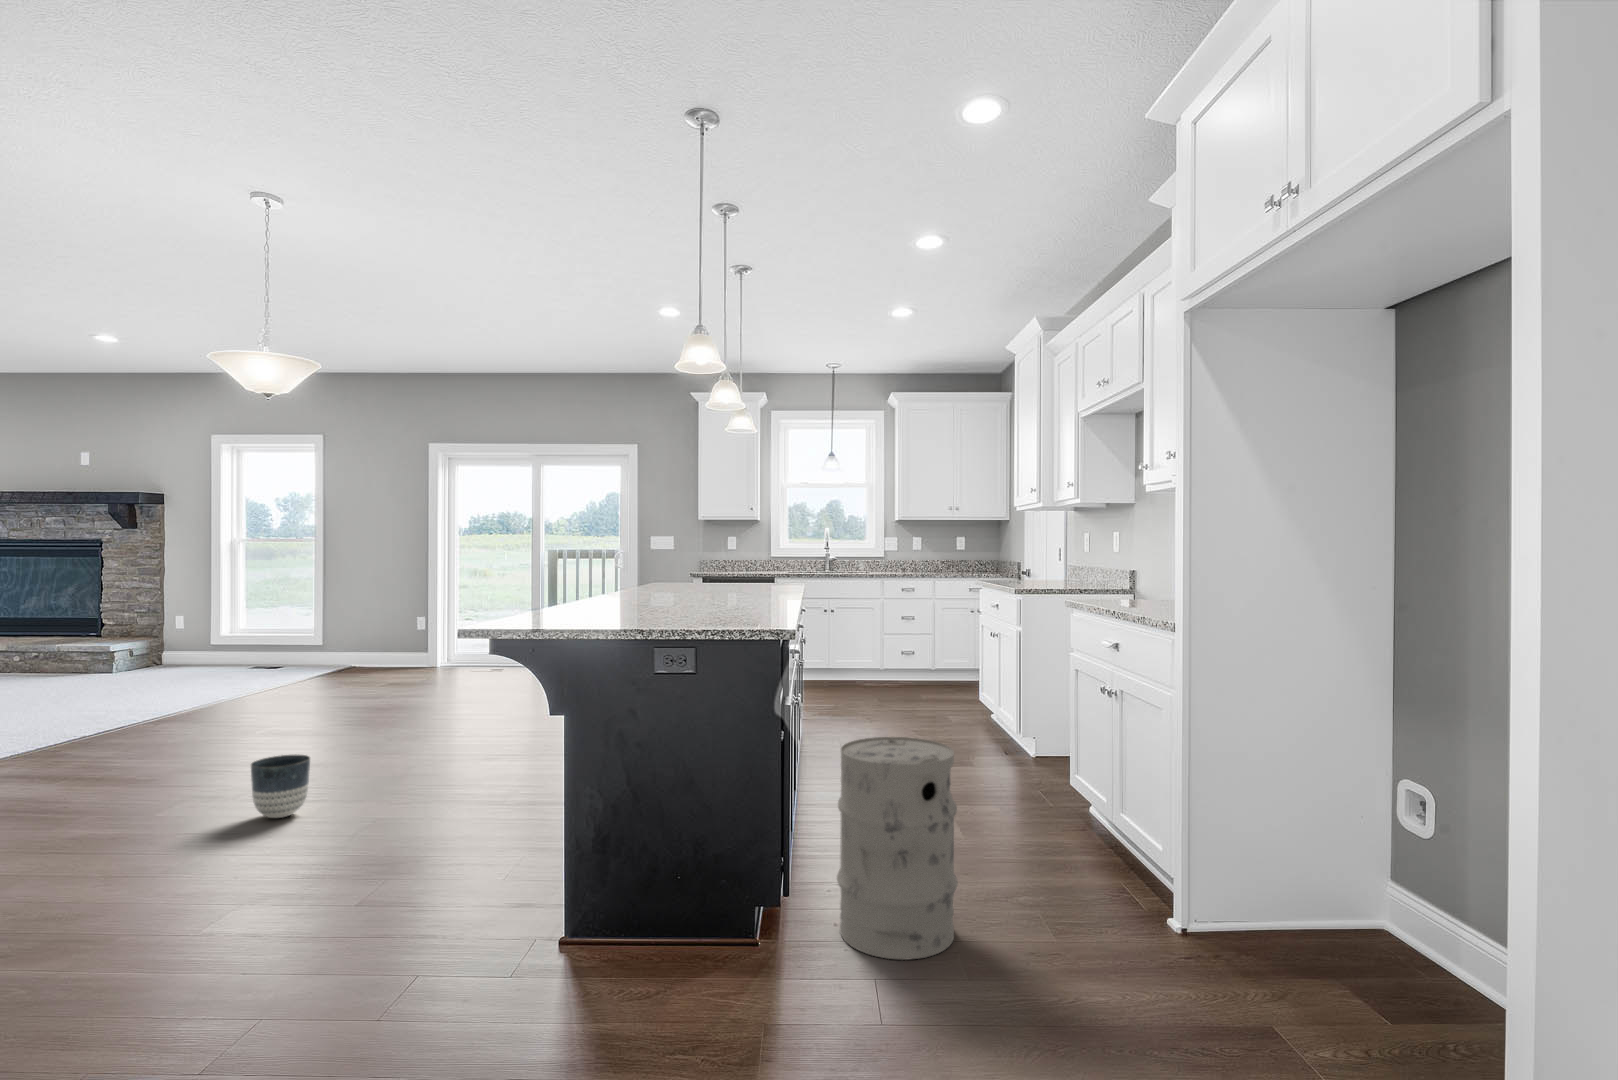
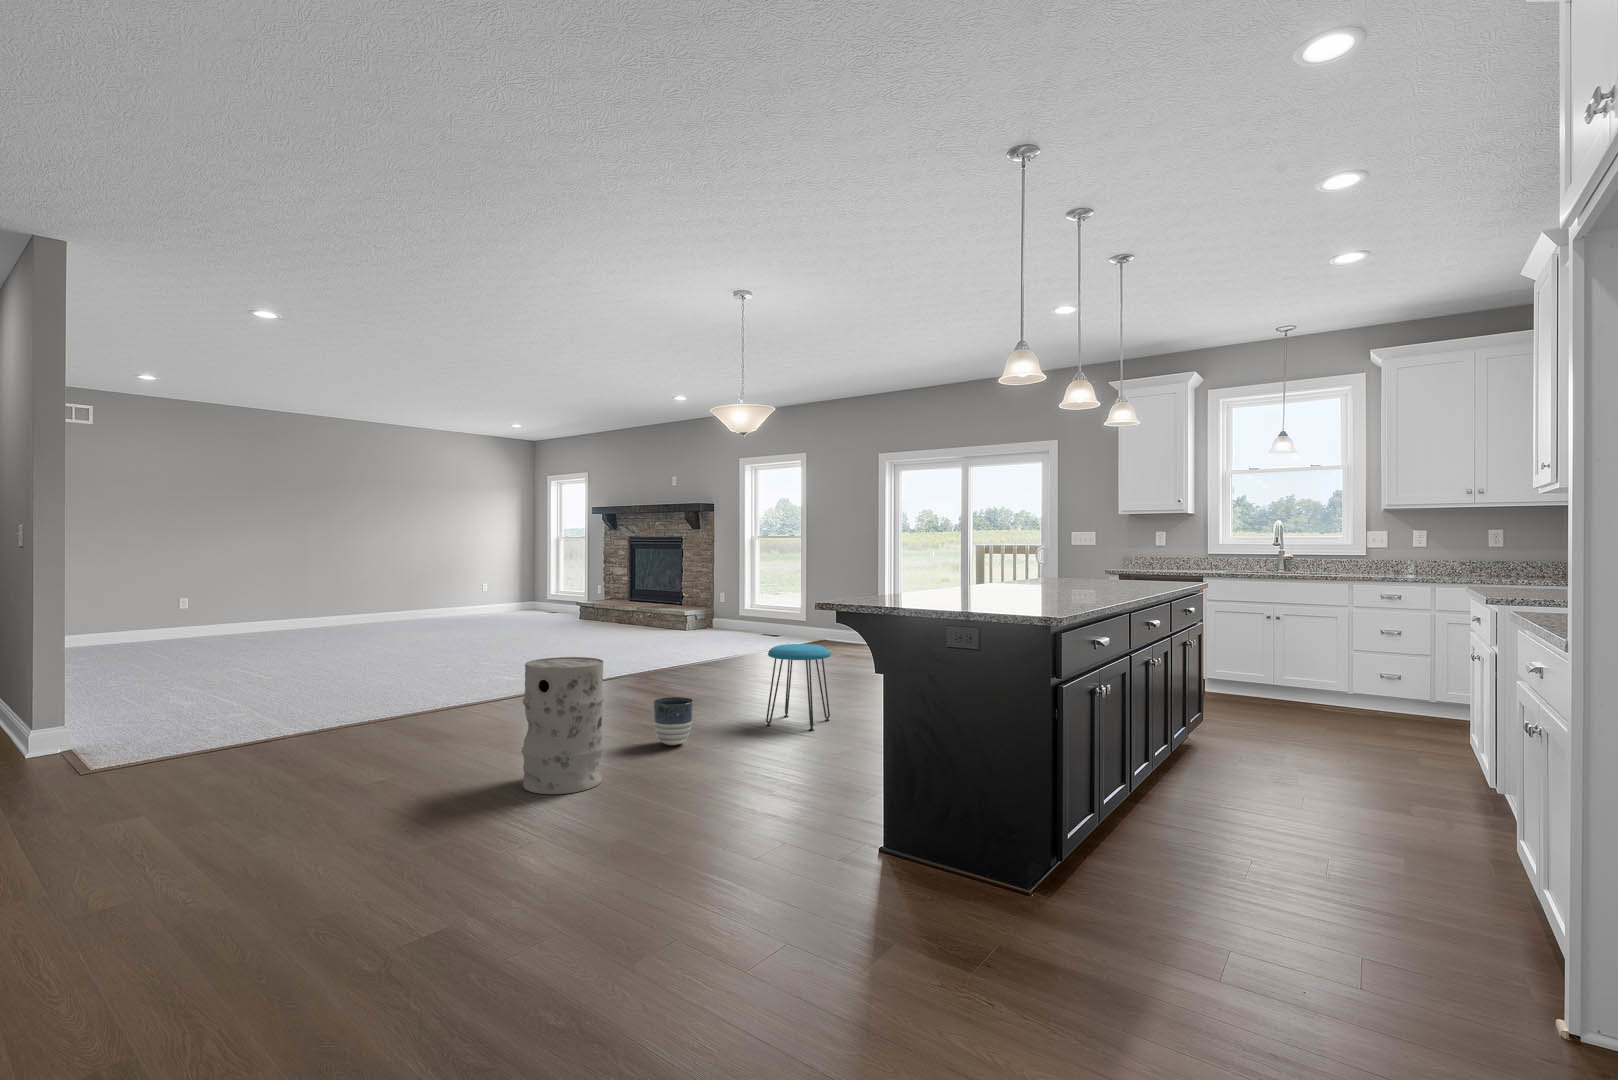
stool: none [383,672,463,774] -> present [766,644,831,730]
trash can: present [837,737,958,960] -> present [521,657,605,794]

